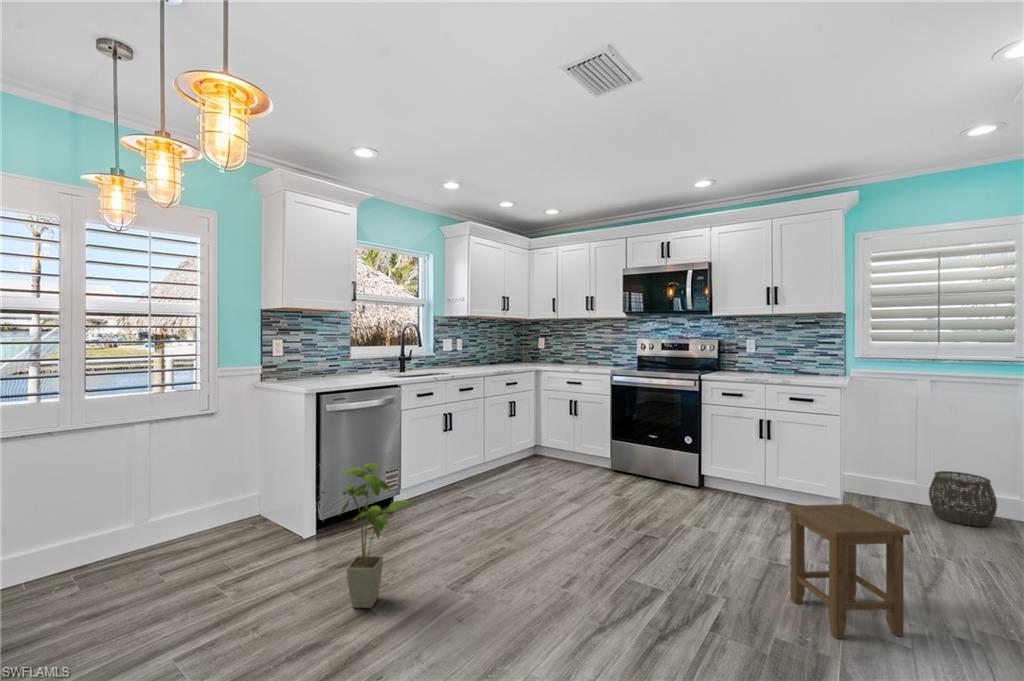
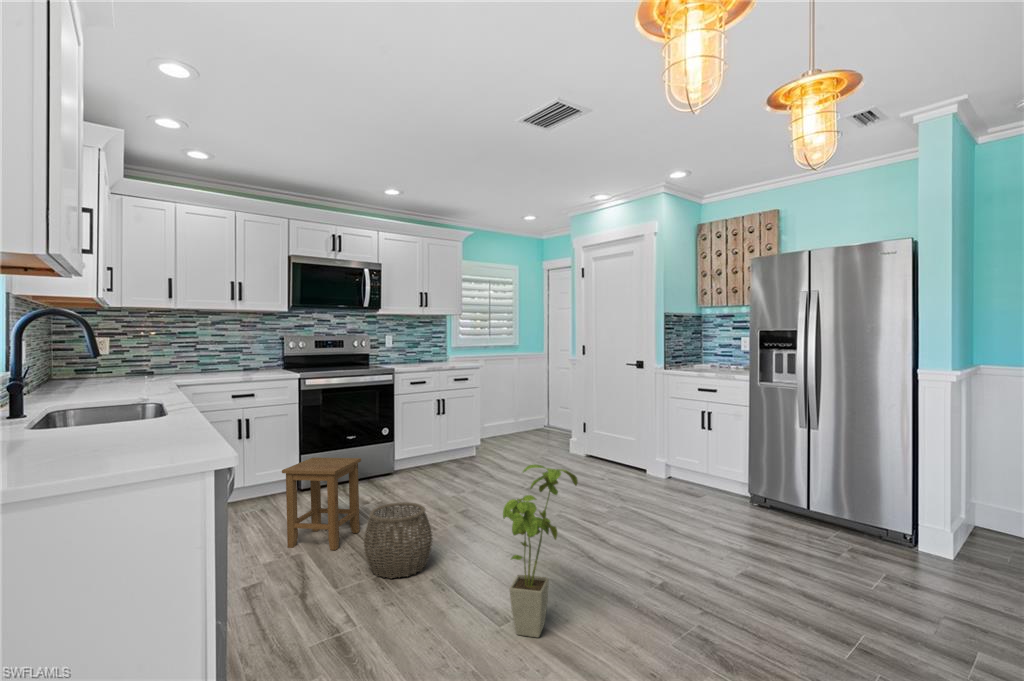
woven basket: present [929,471,997,527] -> present [364,502,432,578]
stool: present [786,504,910,638] -> present [282,458,361,550]

